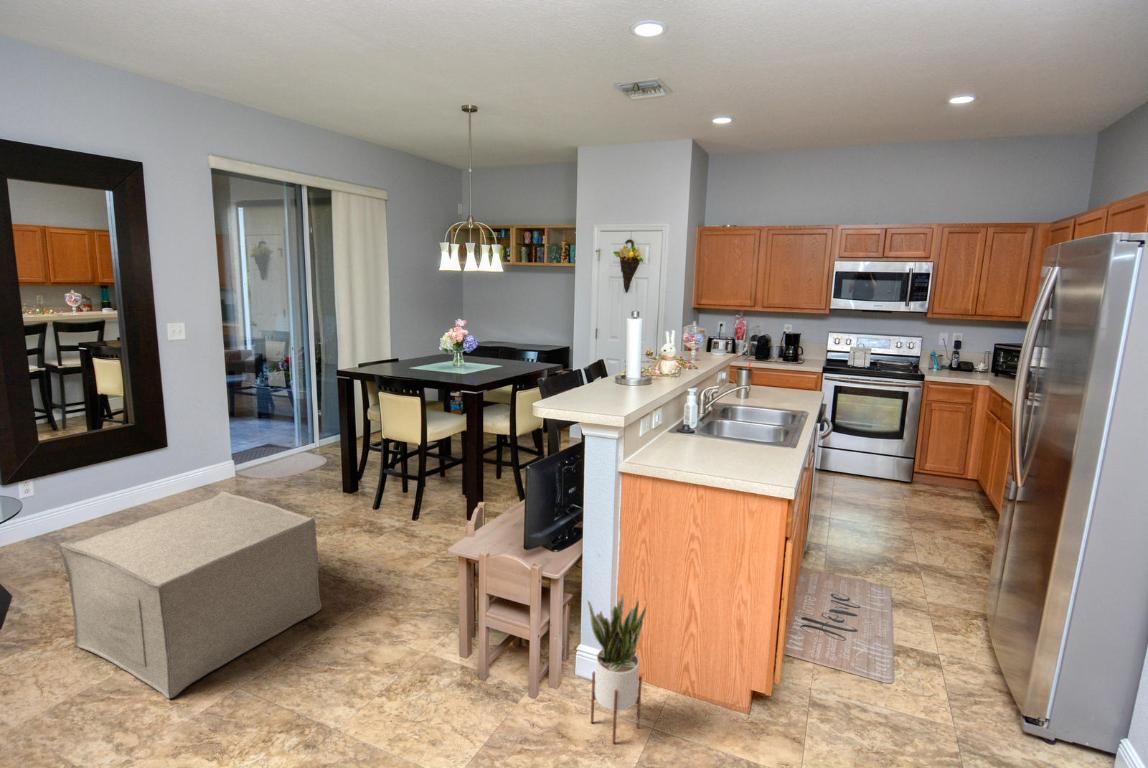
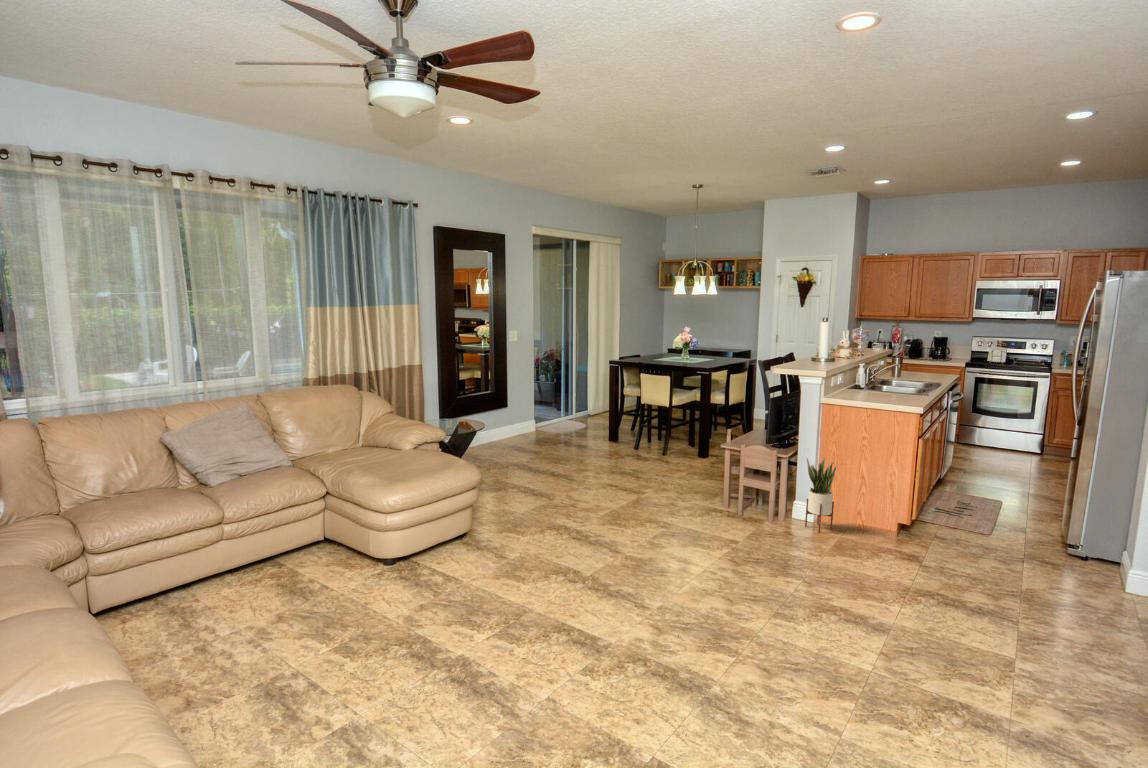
ottoman: present [59,491,322,698] -> none [525,420,638,504]

